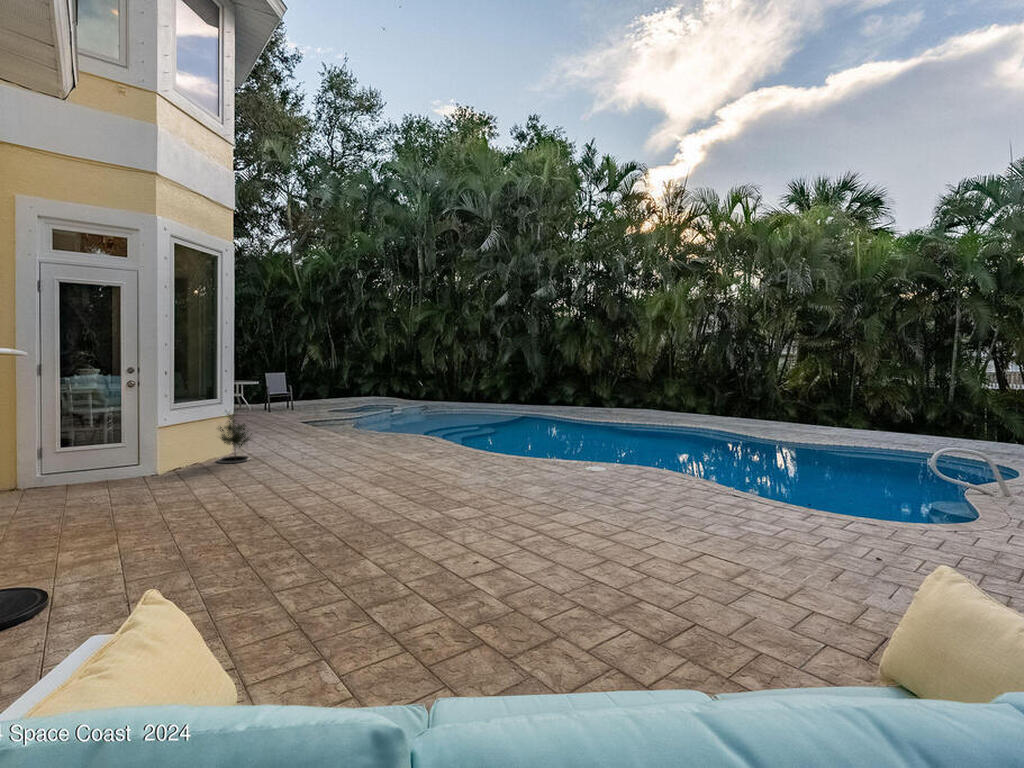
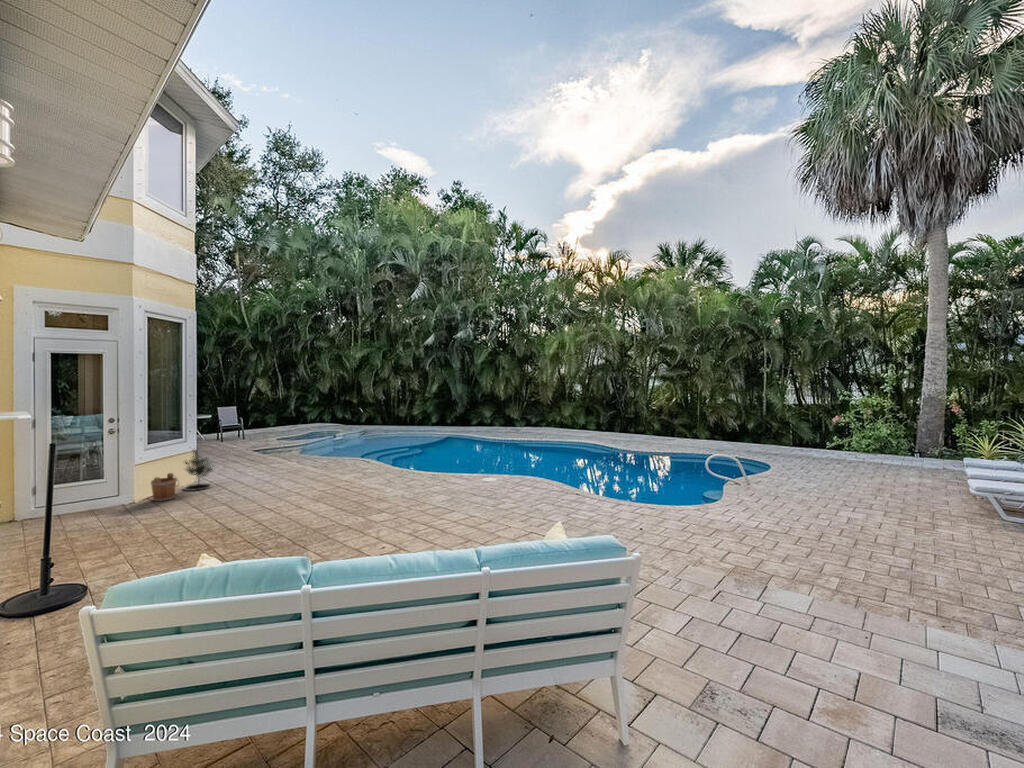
bucket: none [177,440,211,474] -> present [151,473,179,501]

